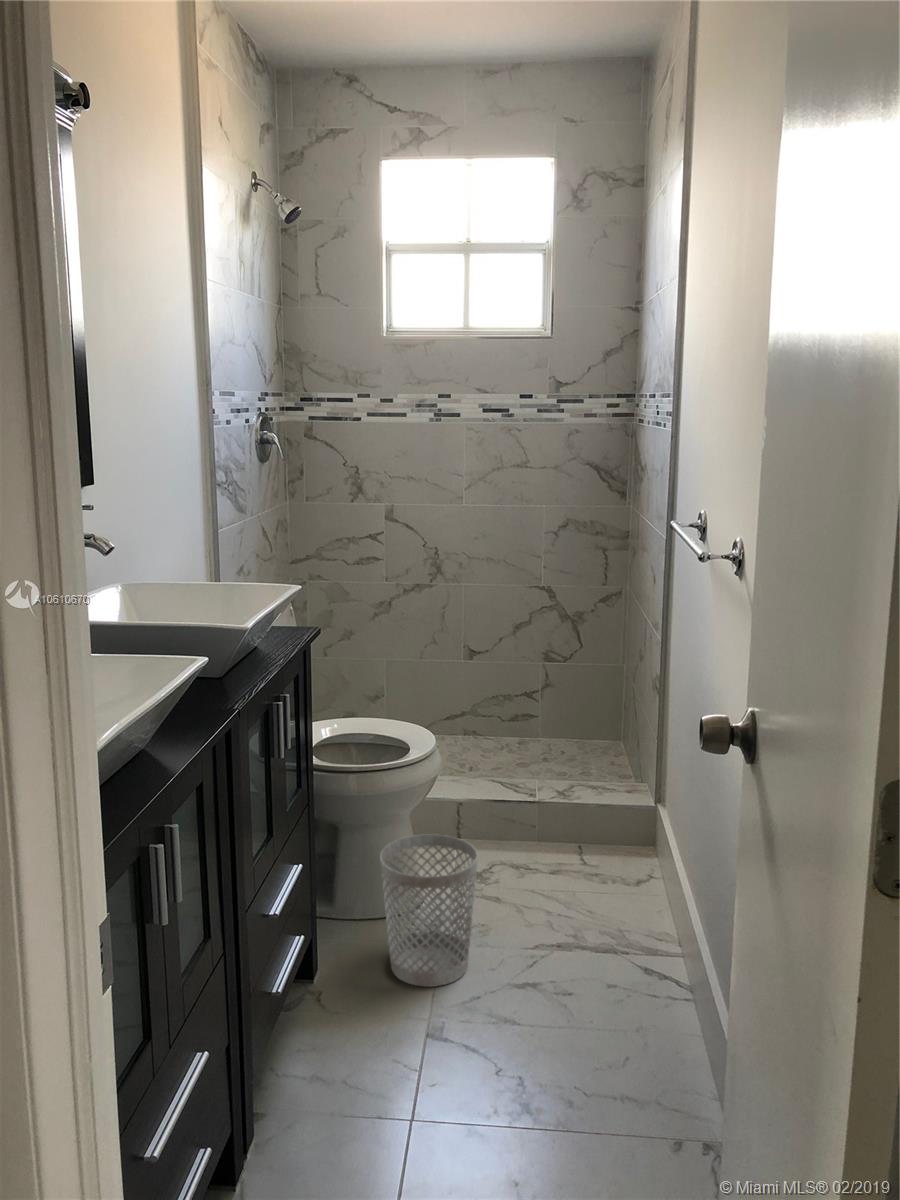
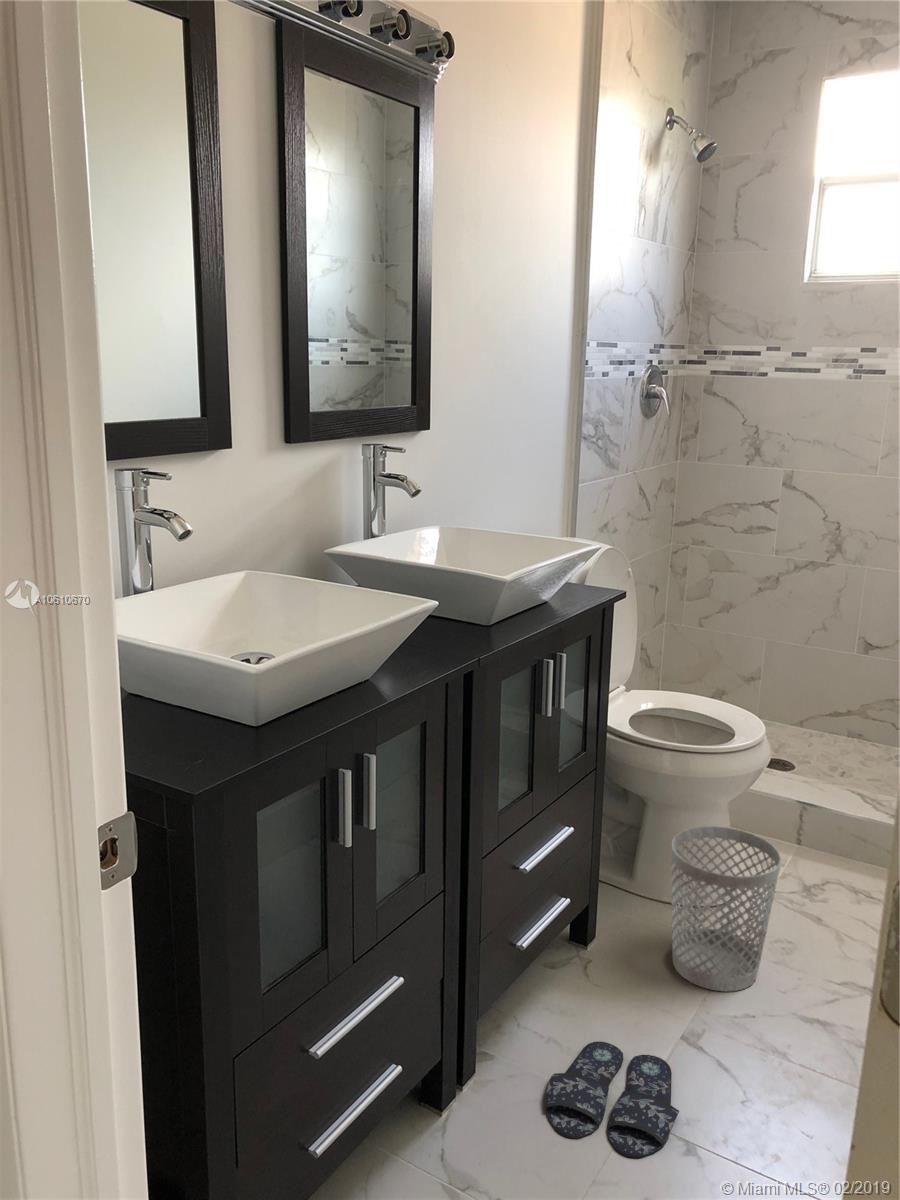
slippers: none [329,1060,452,1161] -> present [545,1041,679,1158]

